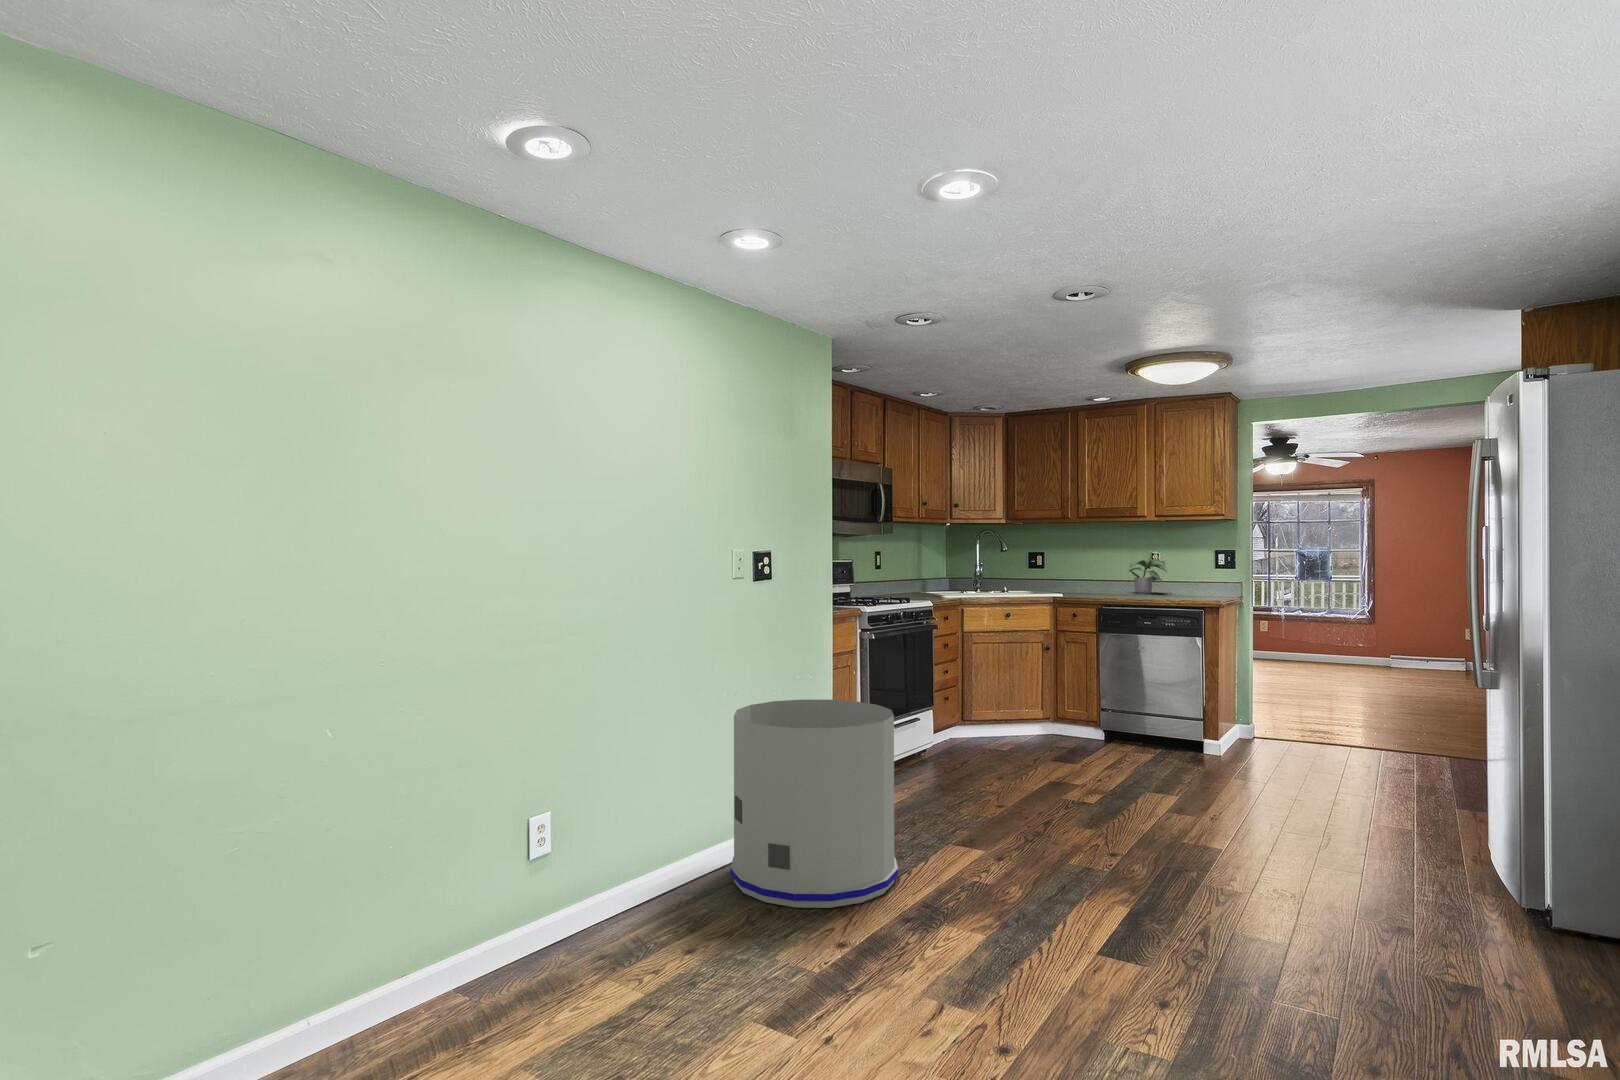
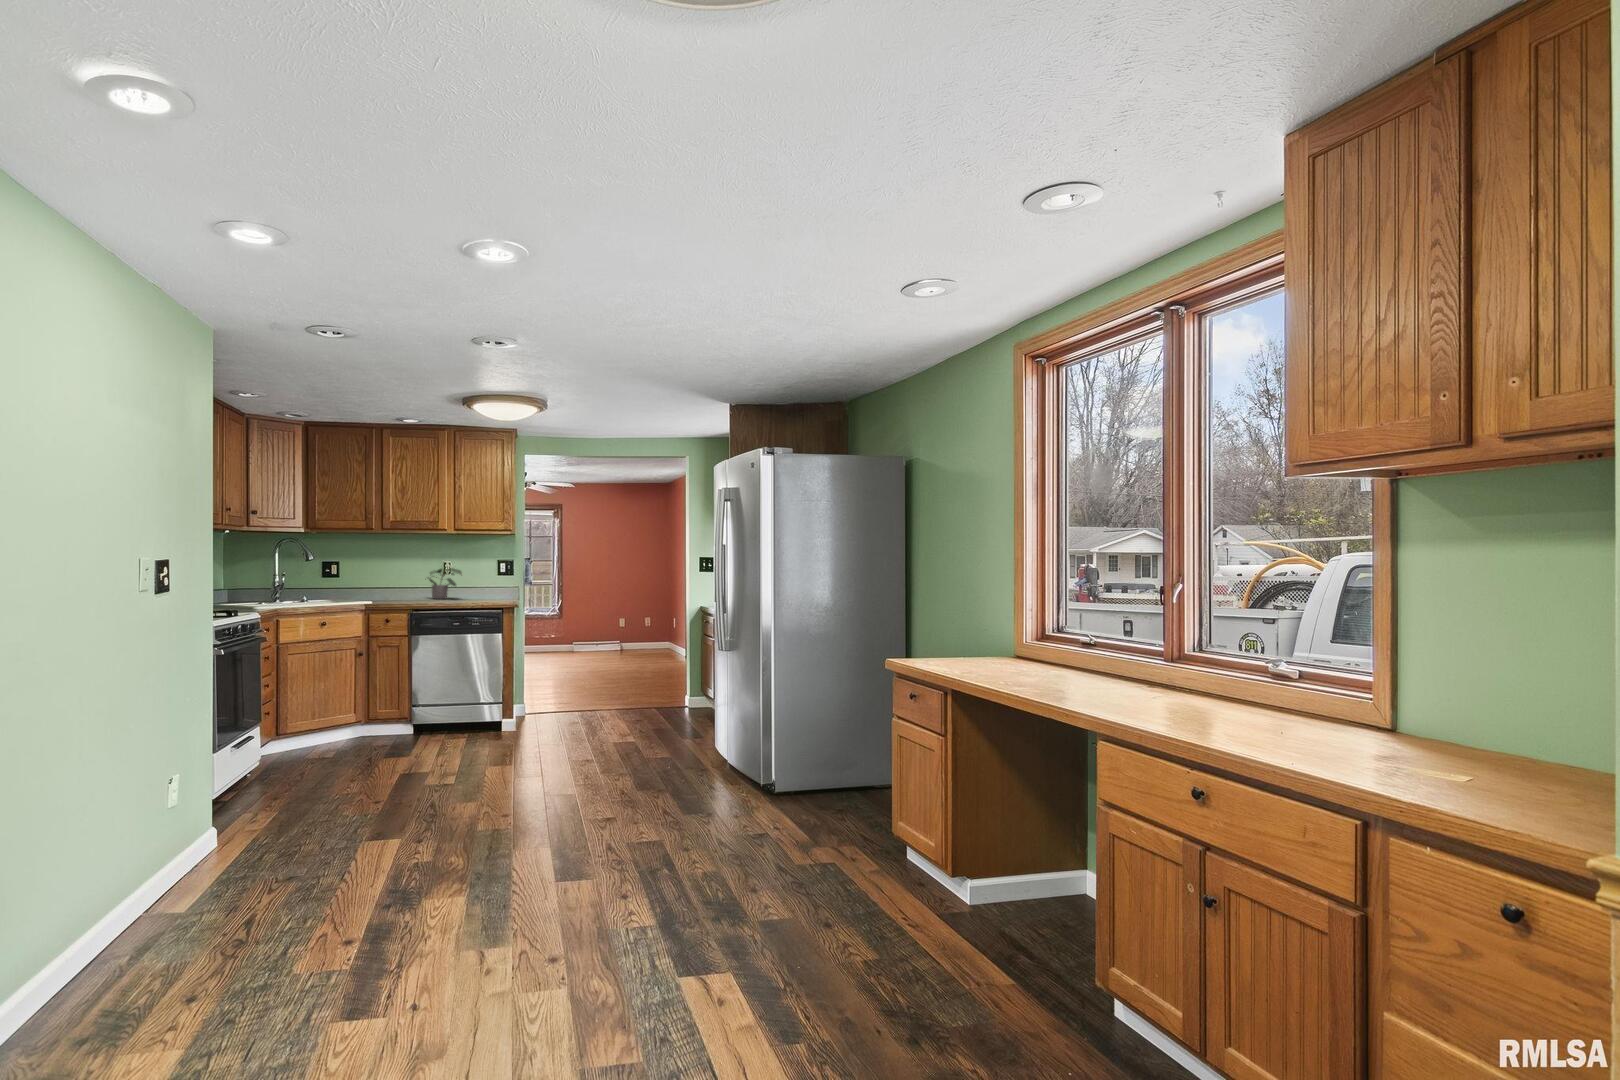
trash can: present [730,699,898,908] -> none [141,721,347,942]

